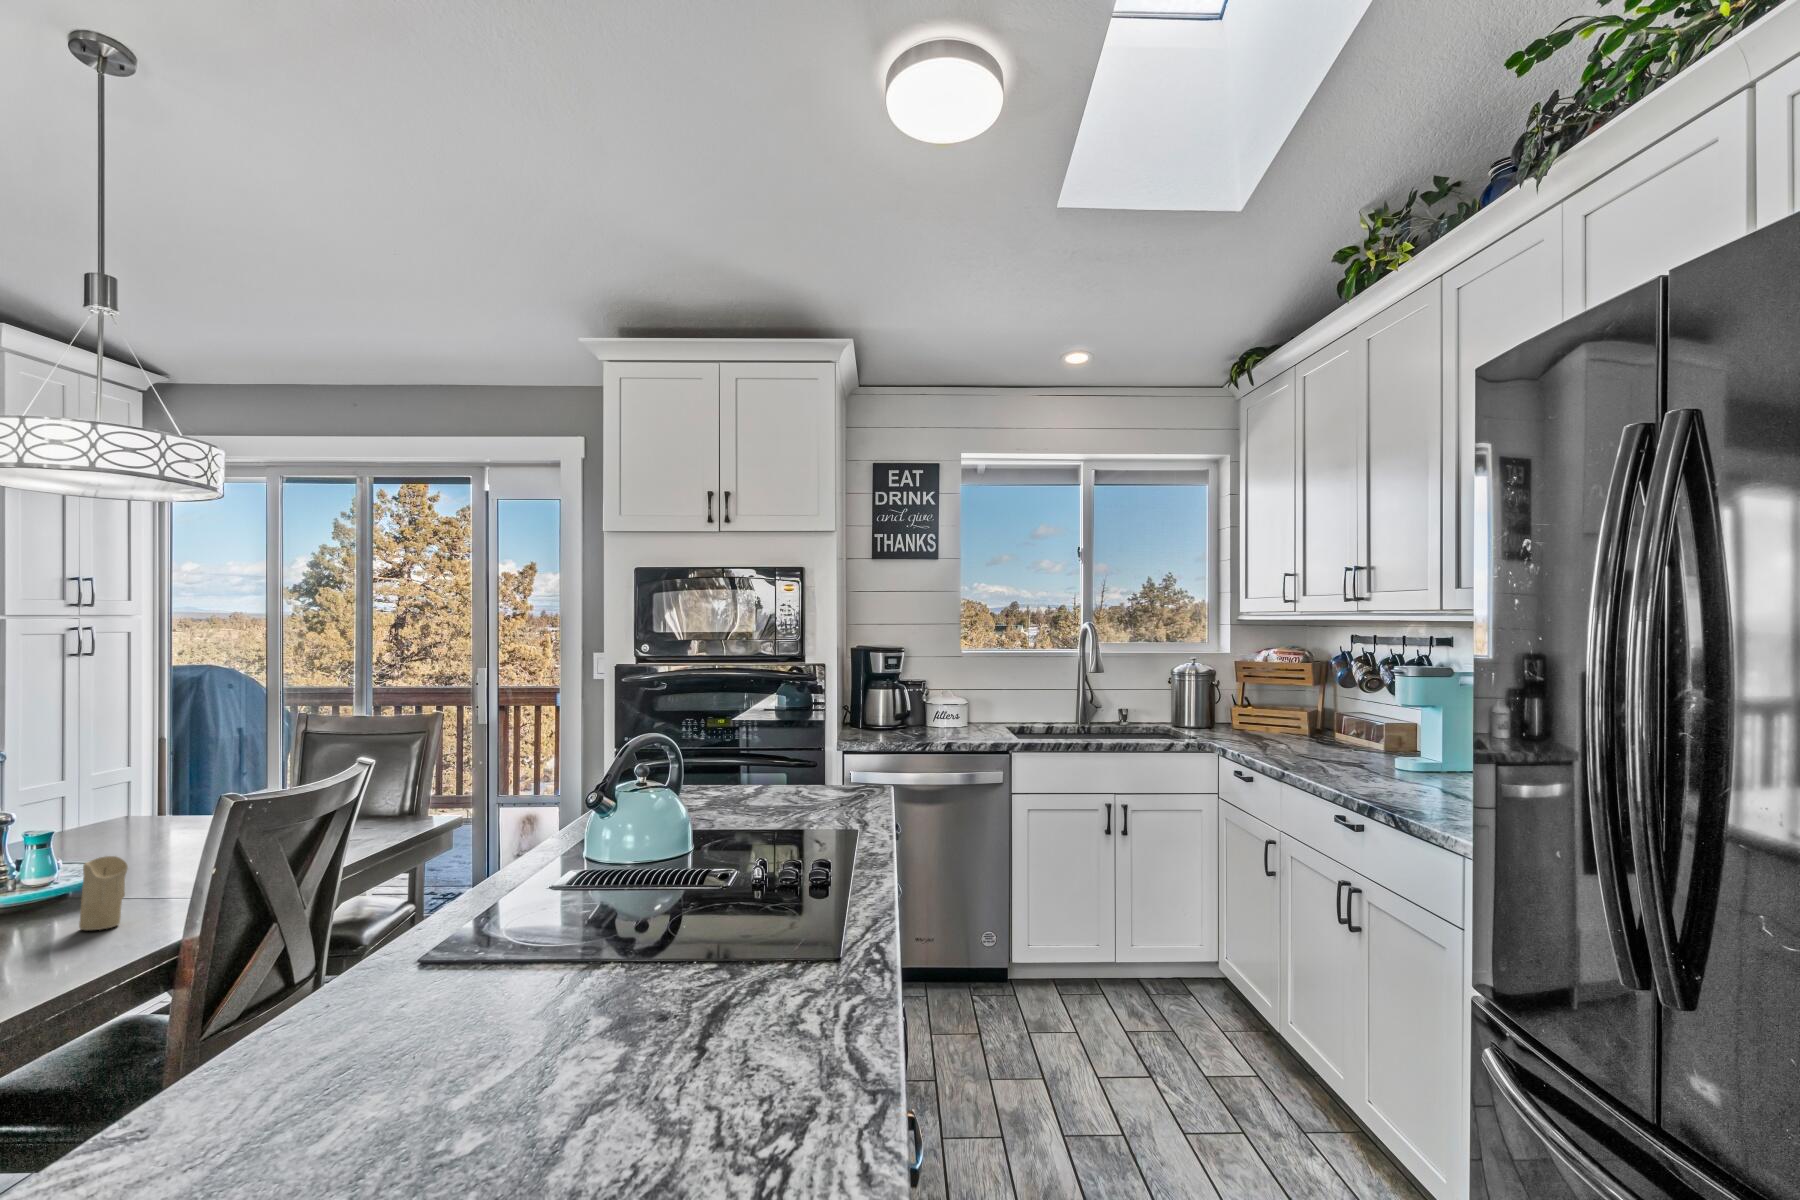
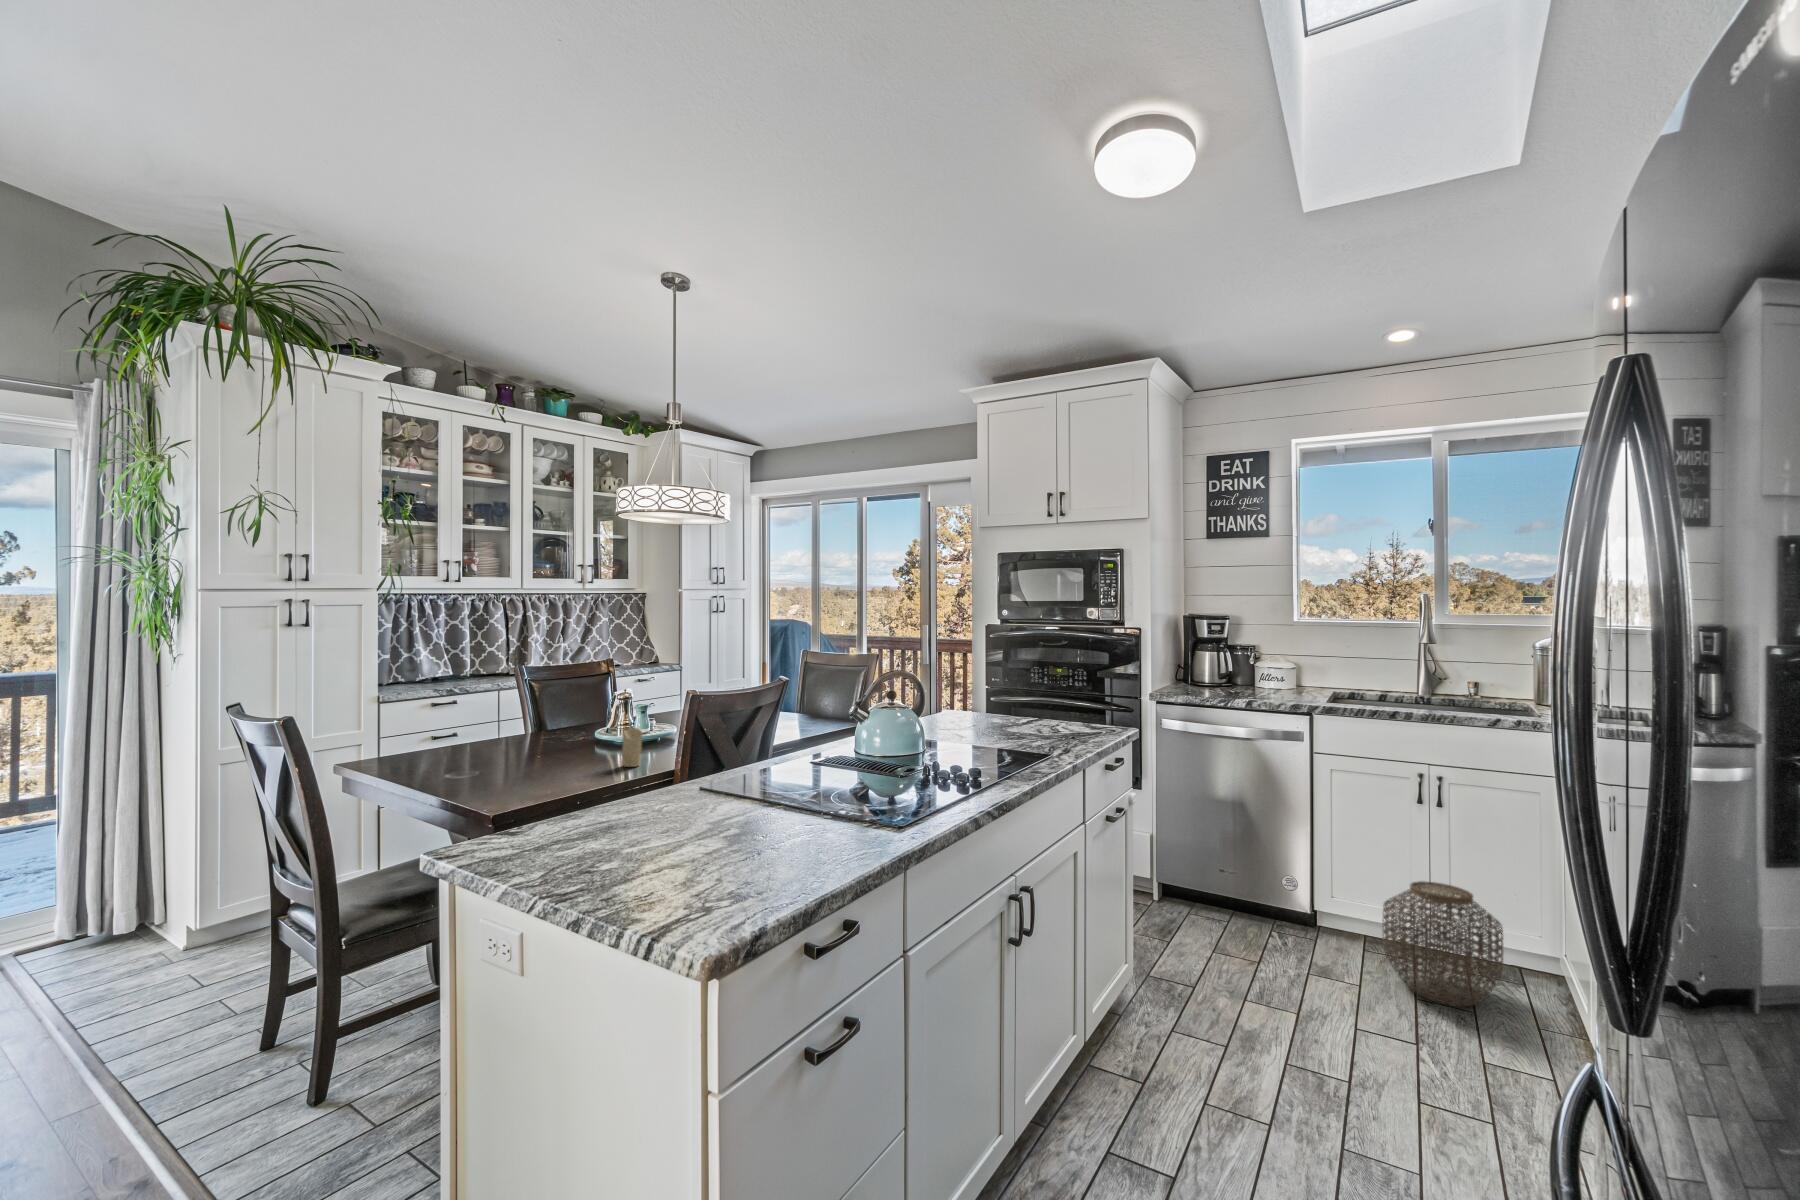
woven basket: none [1090,910,1193,1031] -> present [1383,881,1503,1006]

